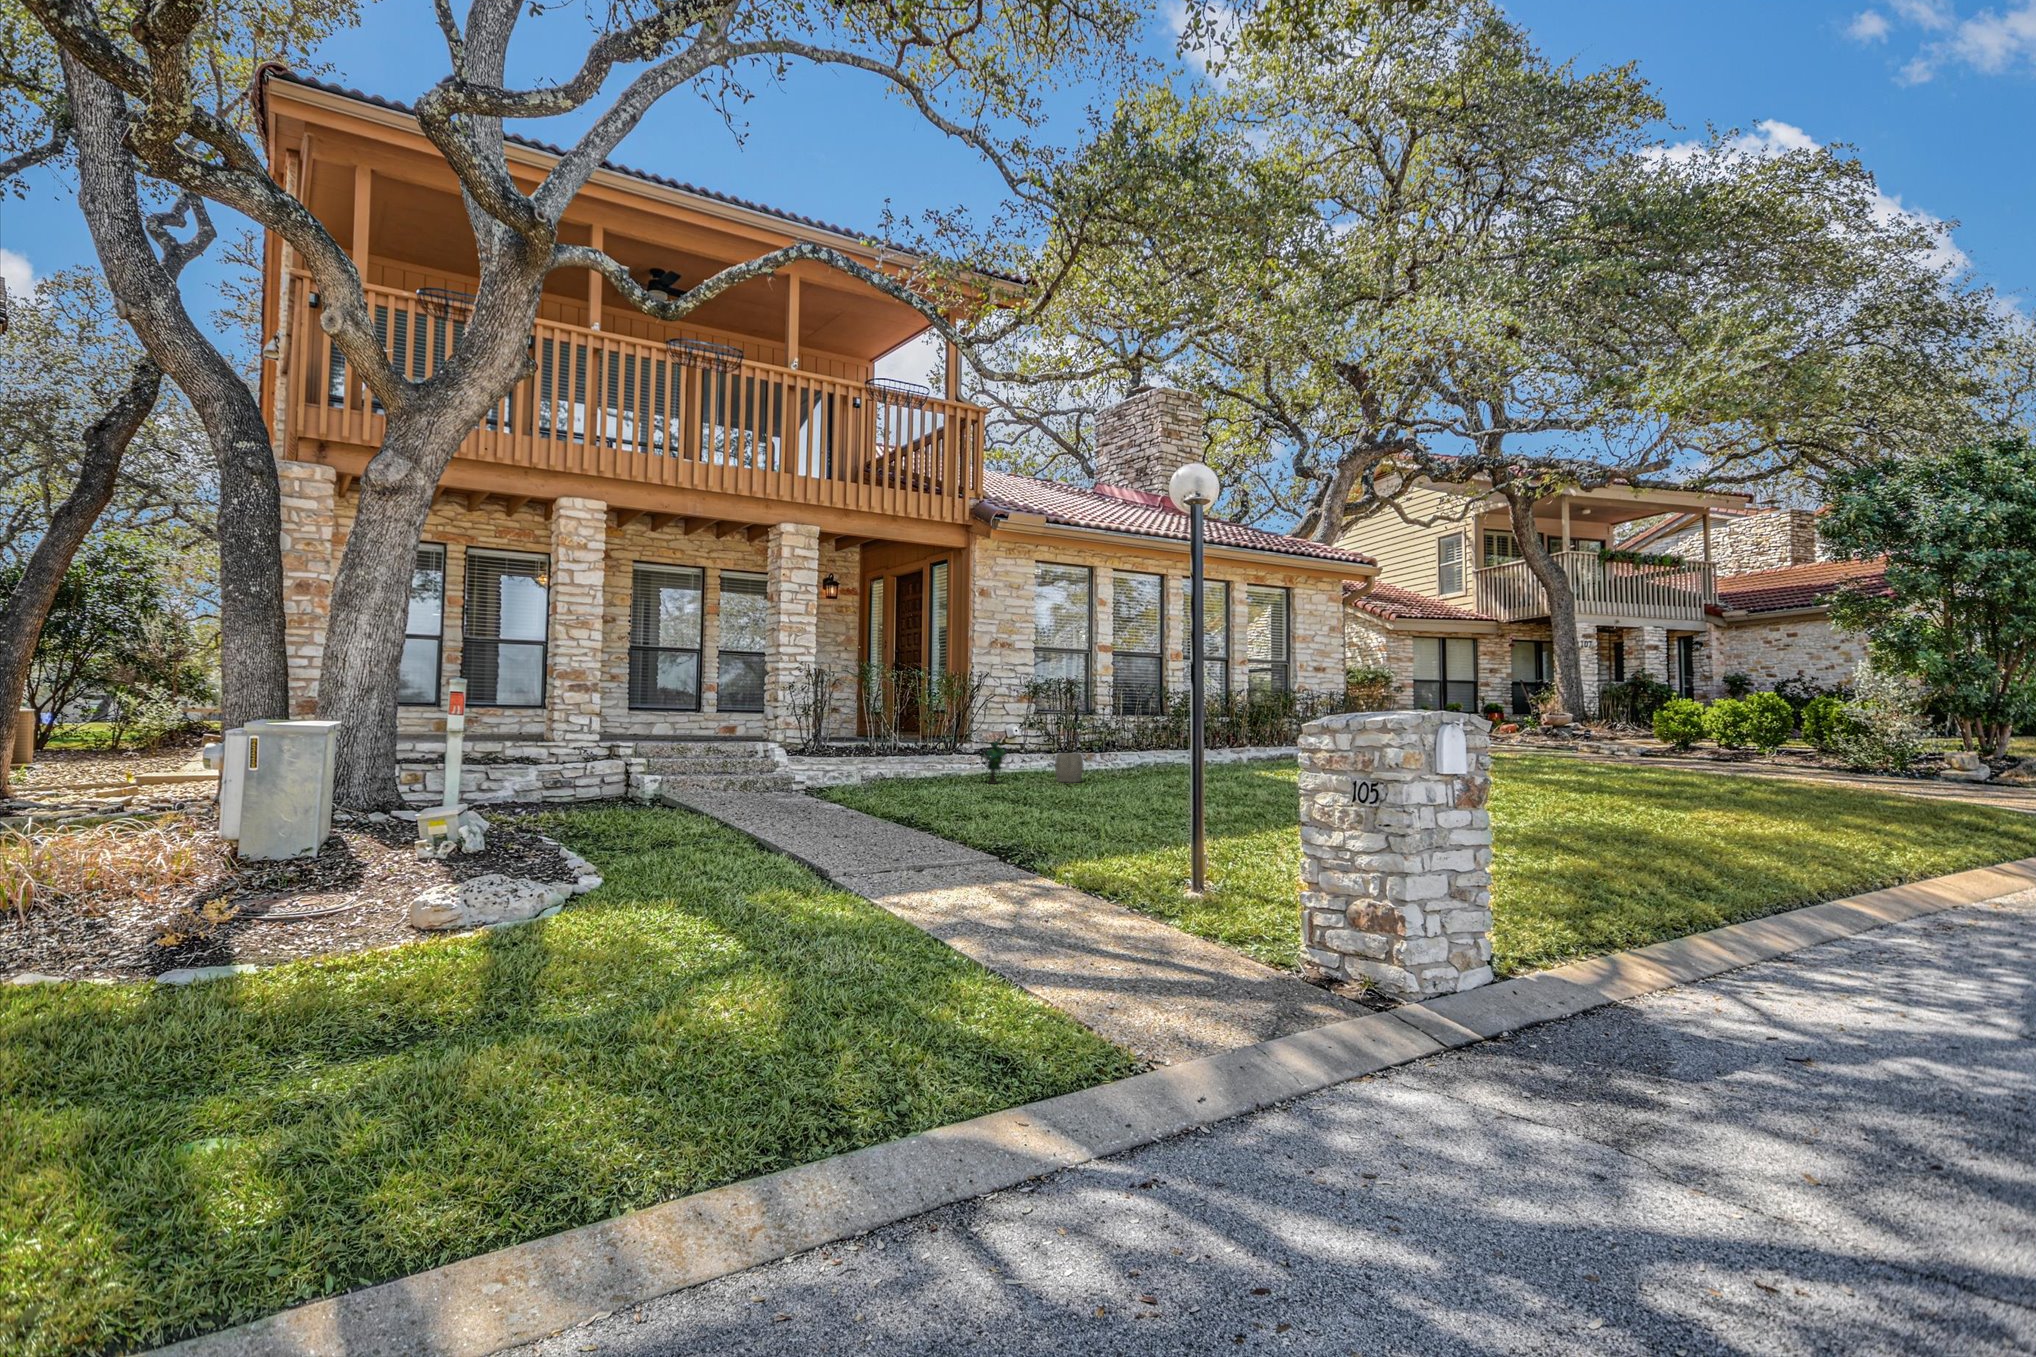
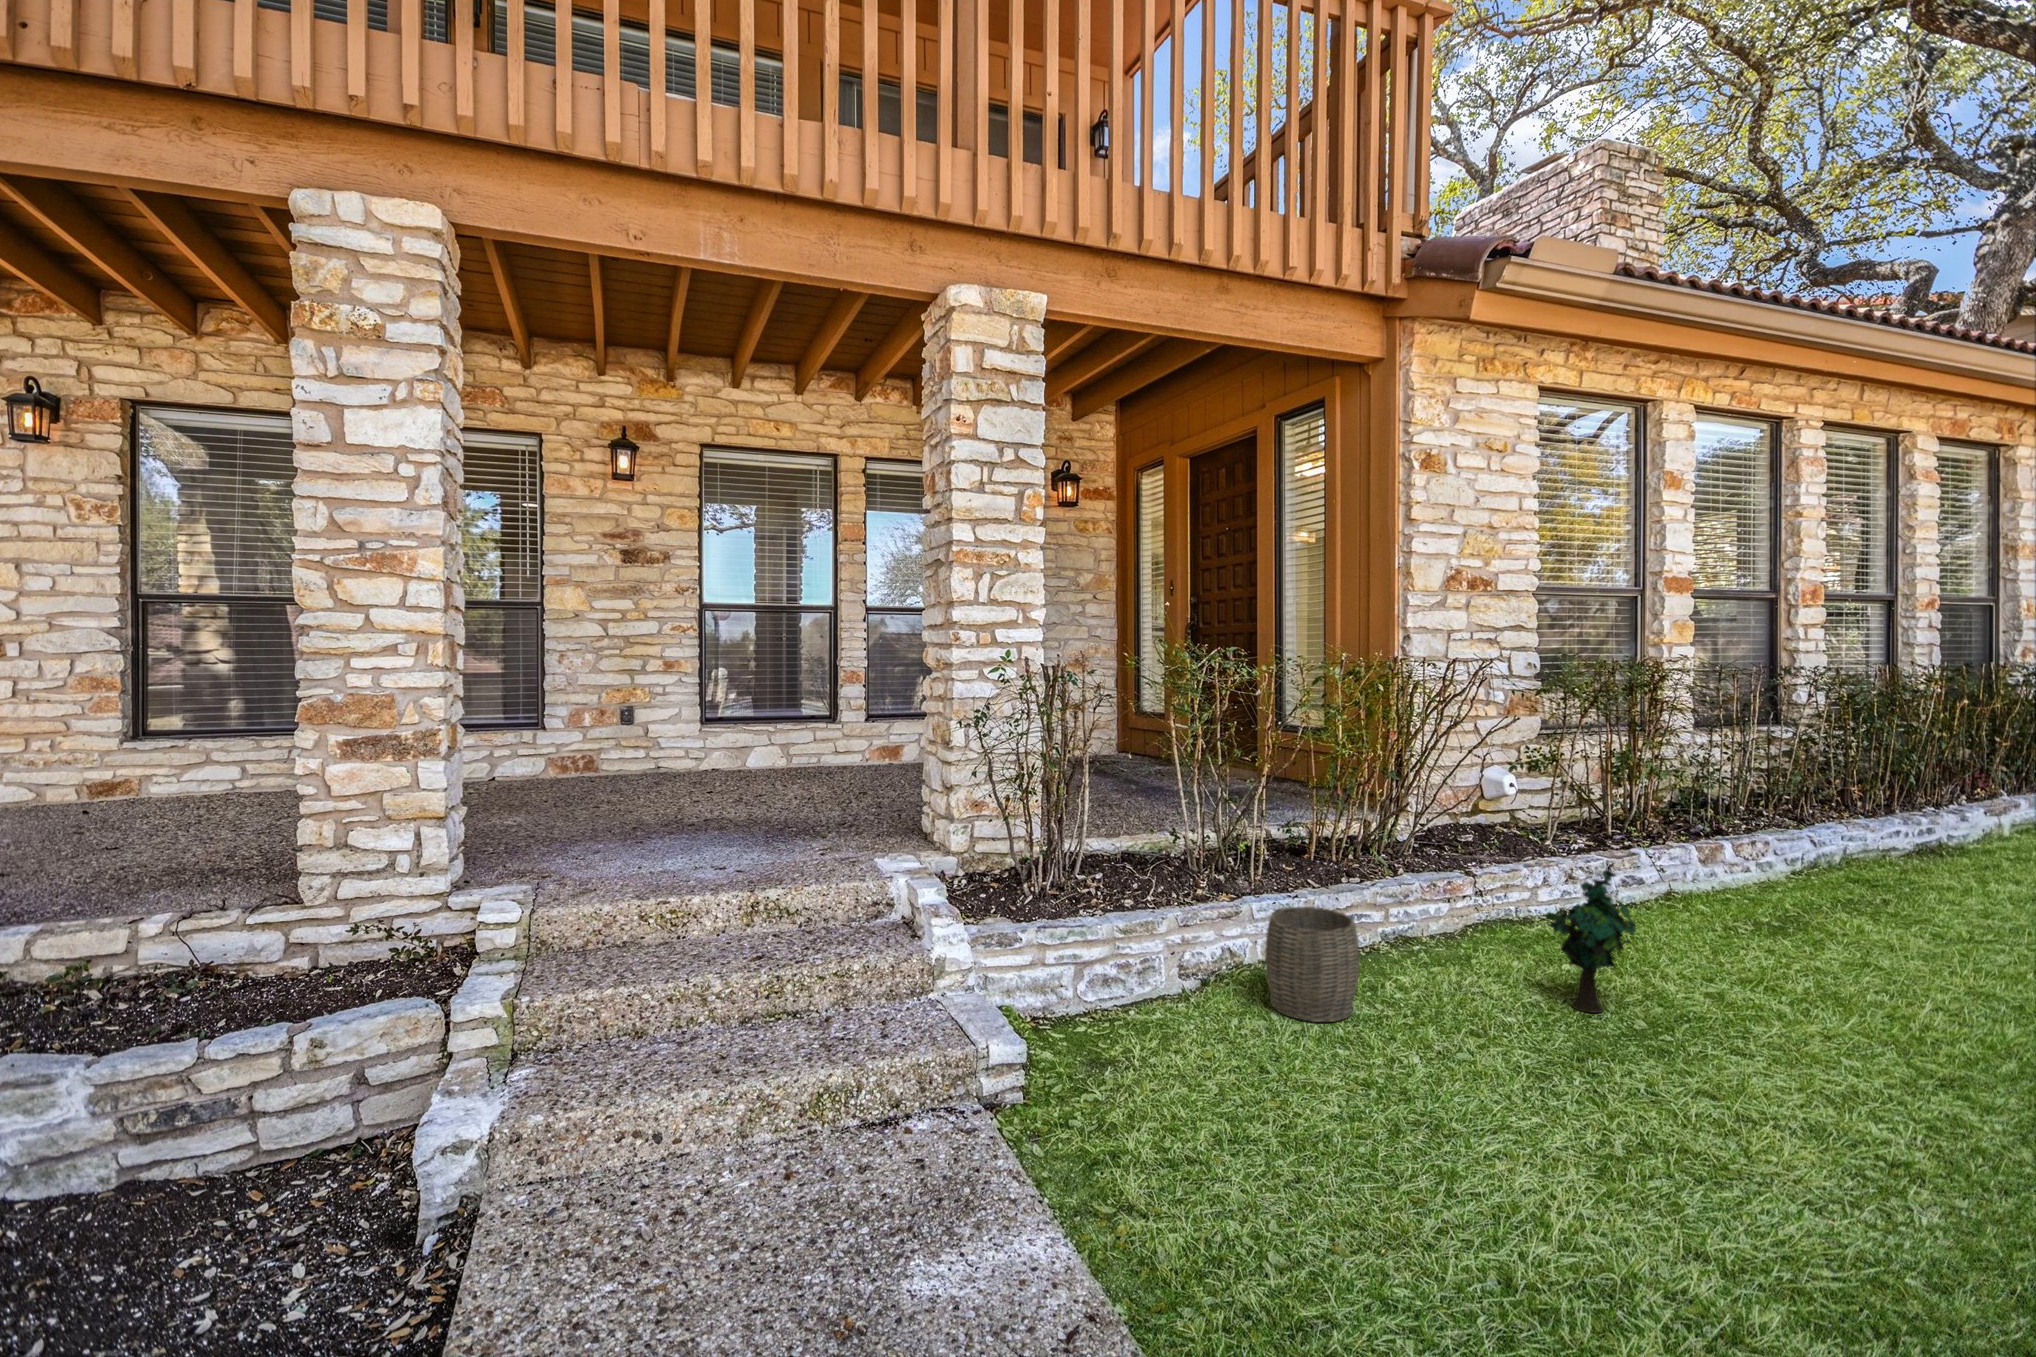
woven basket: present [1055,753,1083,782] -> present [1265,907,1359,1022]

